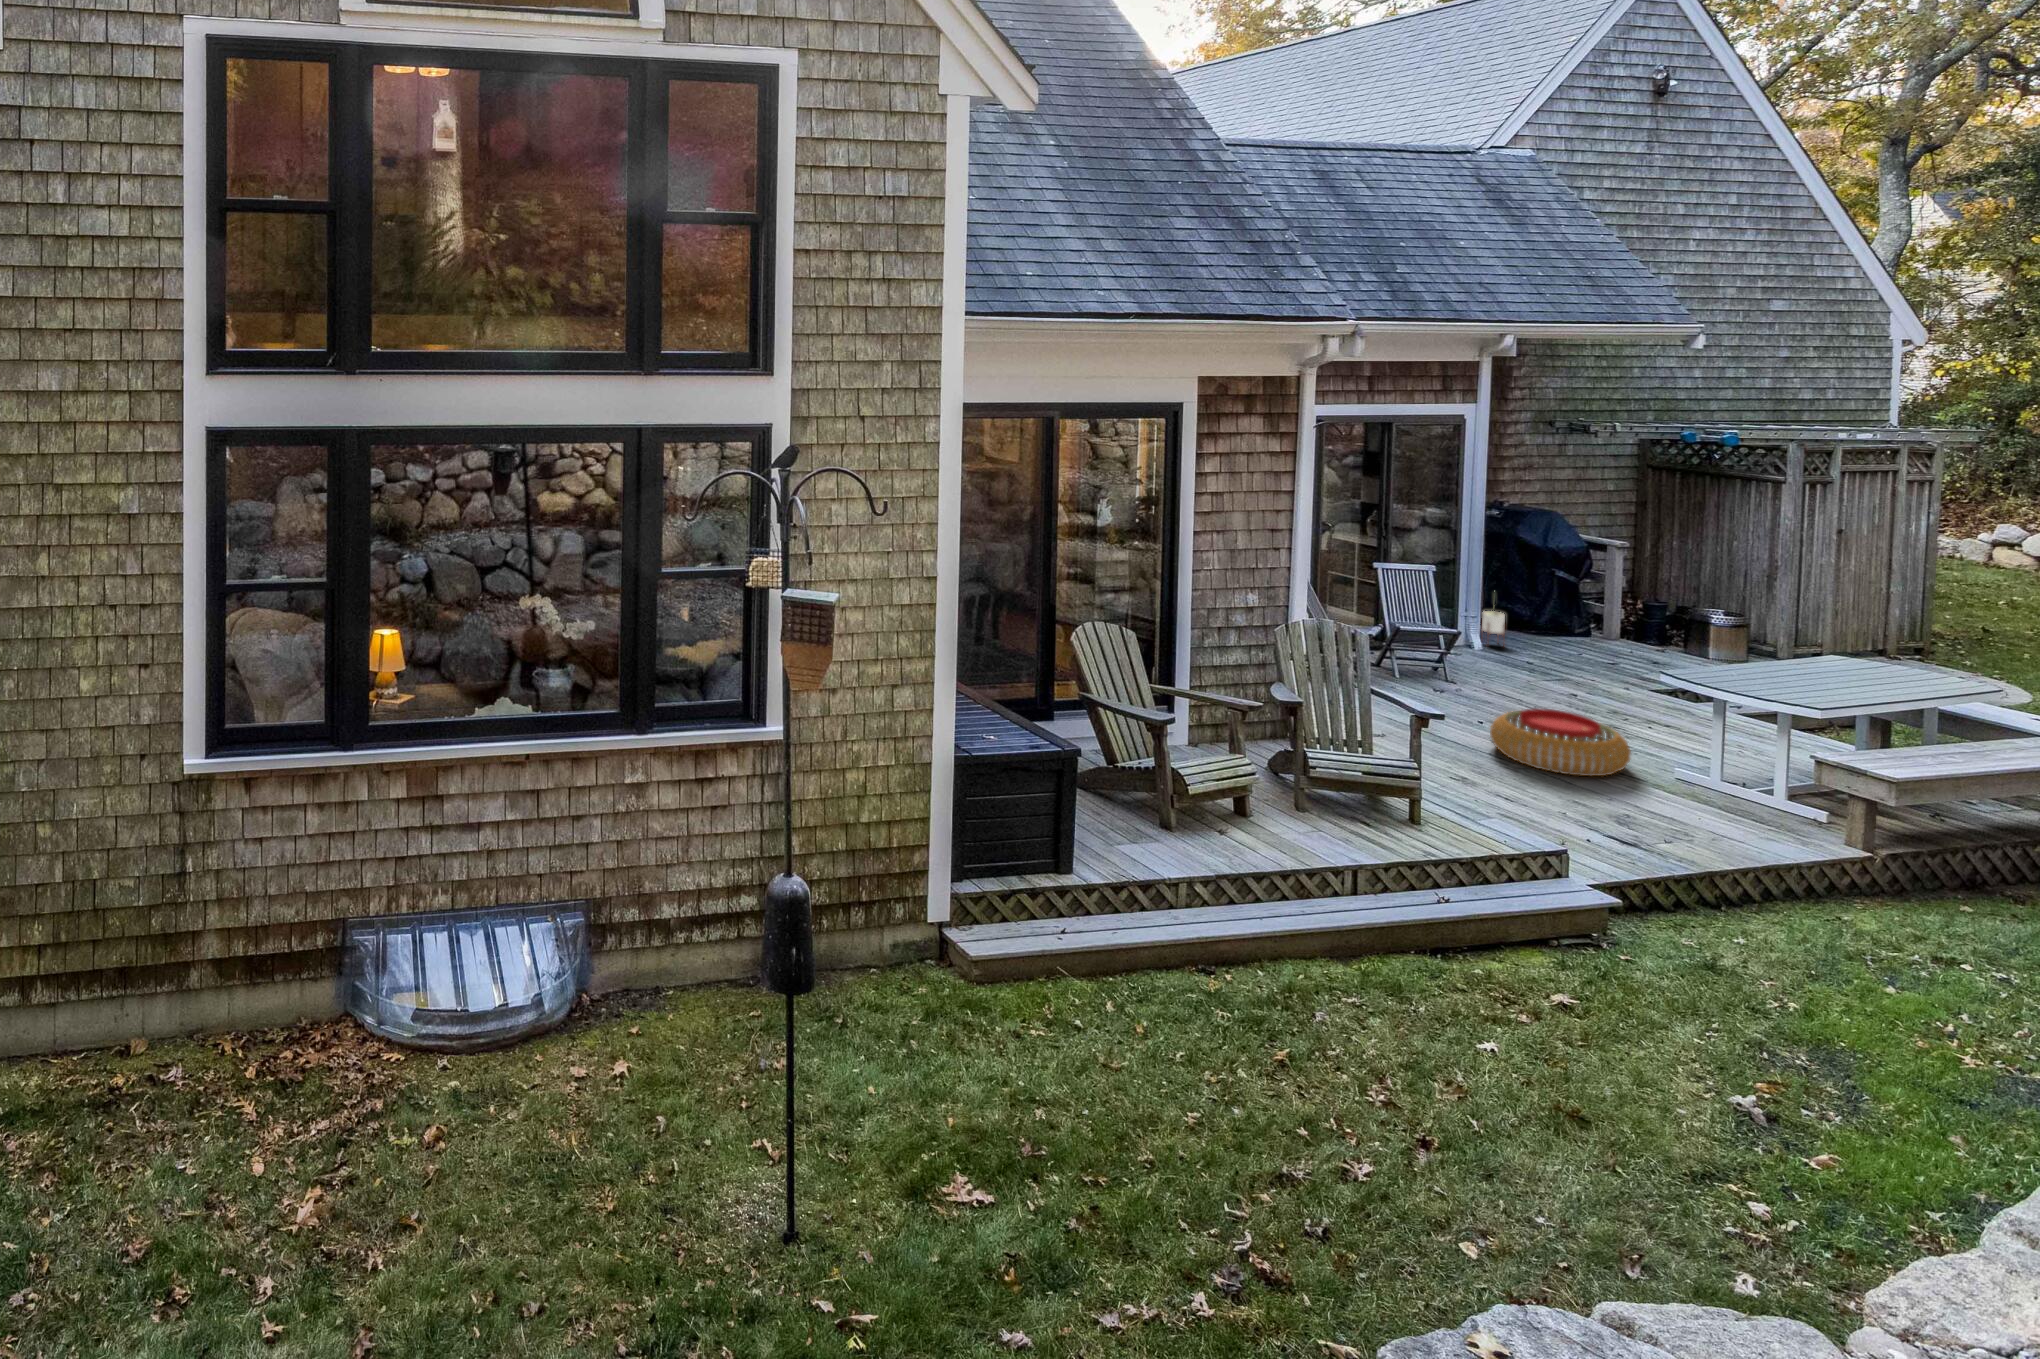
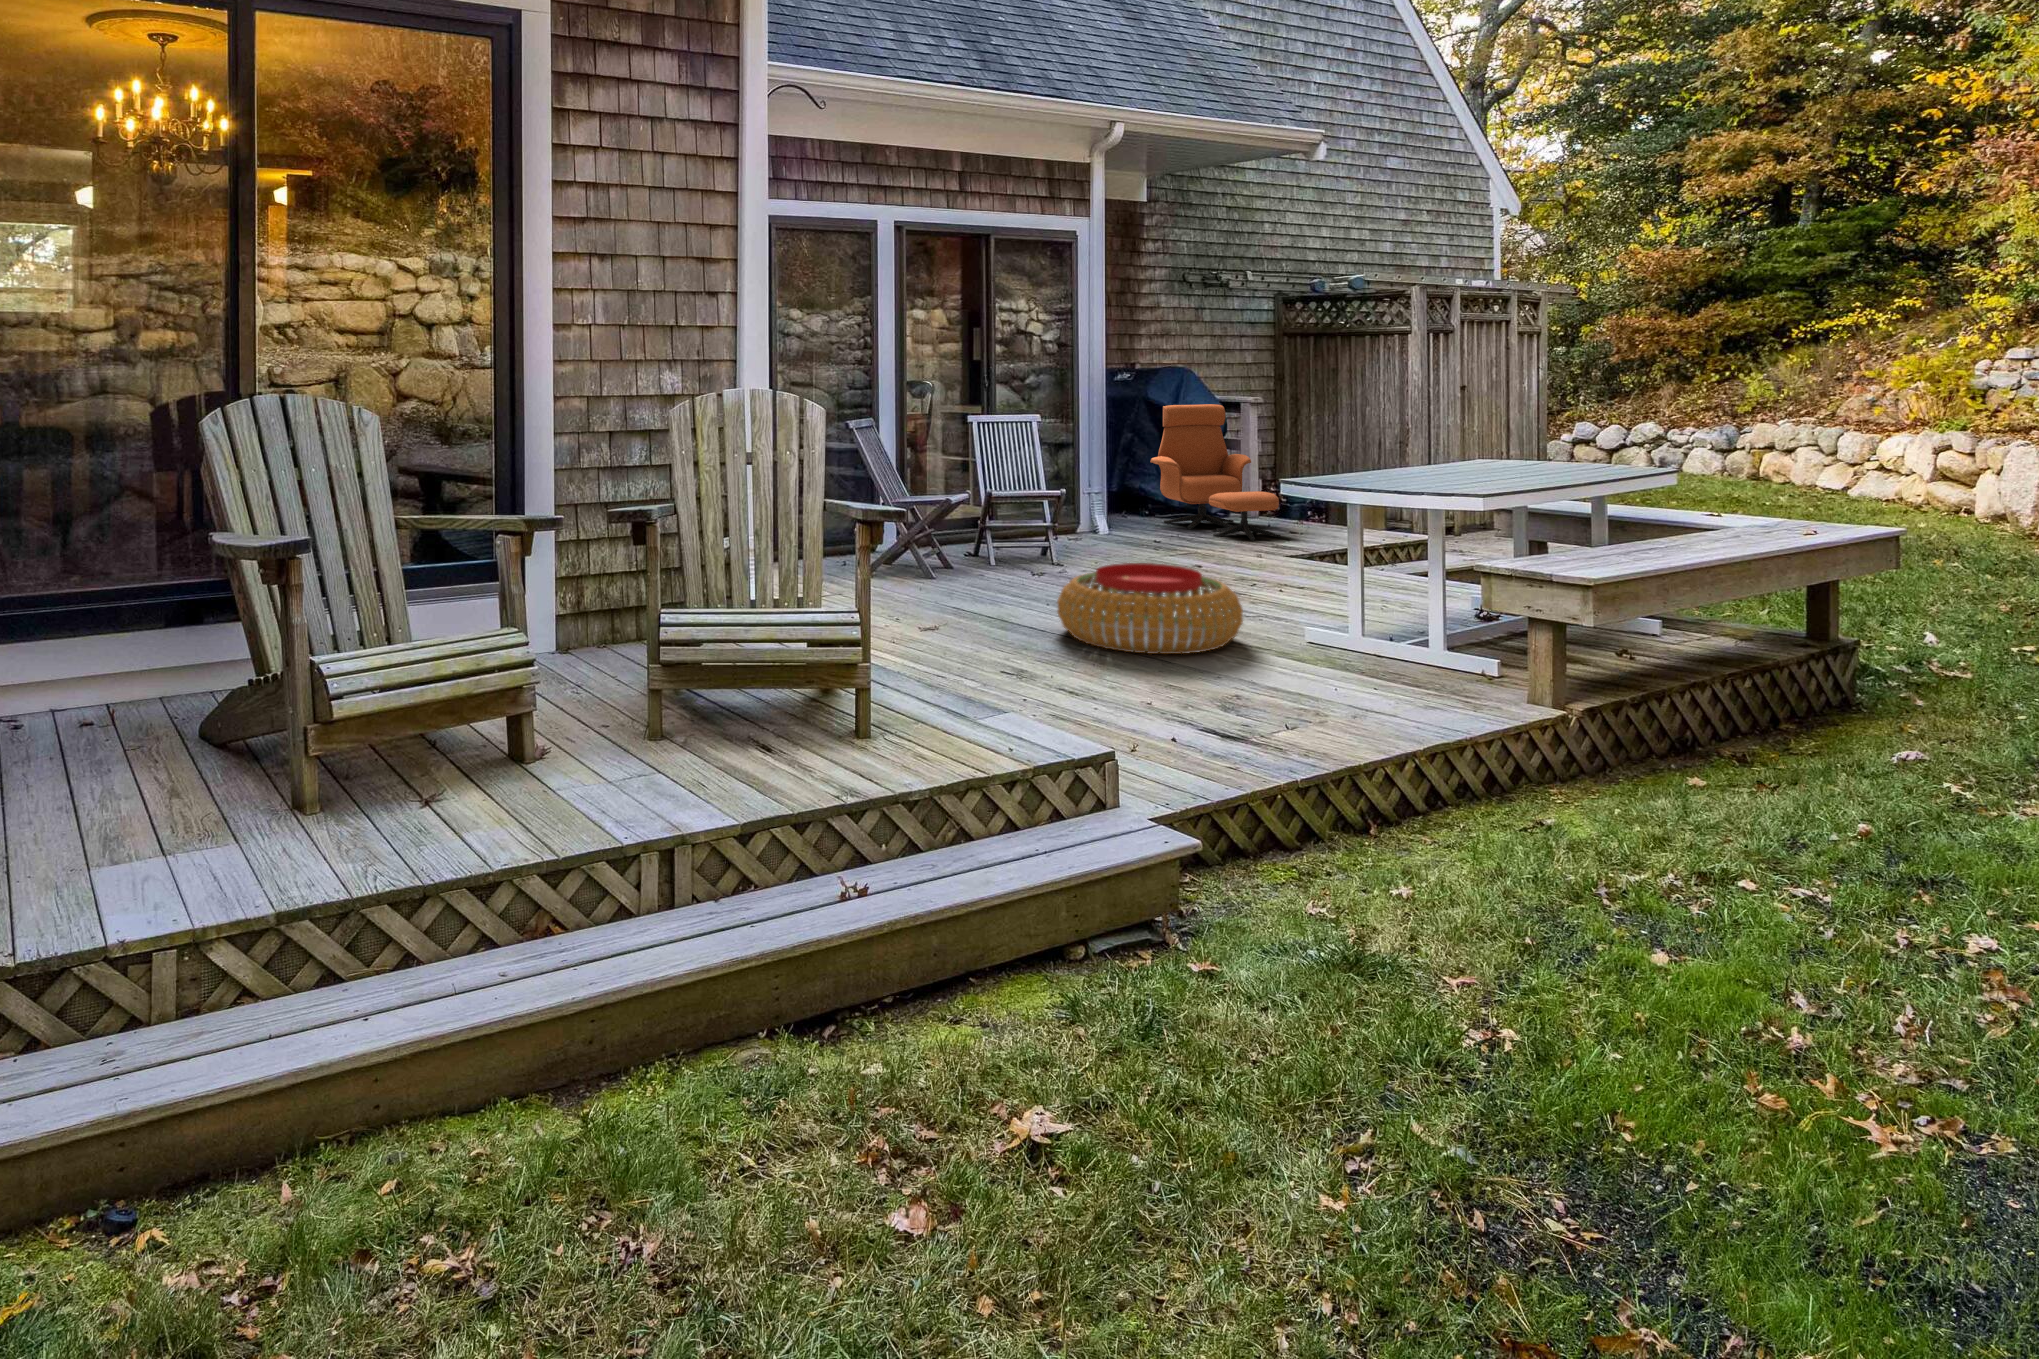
lounge chair: none [1531,544,1651,661] -> present [1150,404,1281,540]
potted plant: present [1482,605,1505,636] -> none [1092,451,1118,536]

